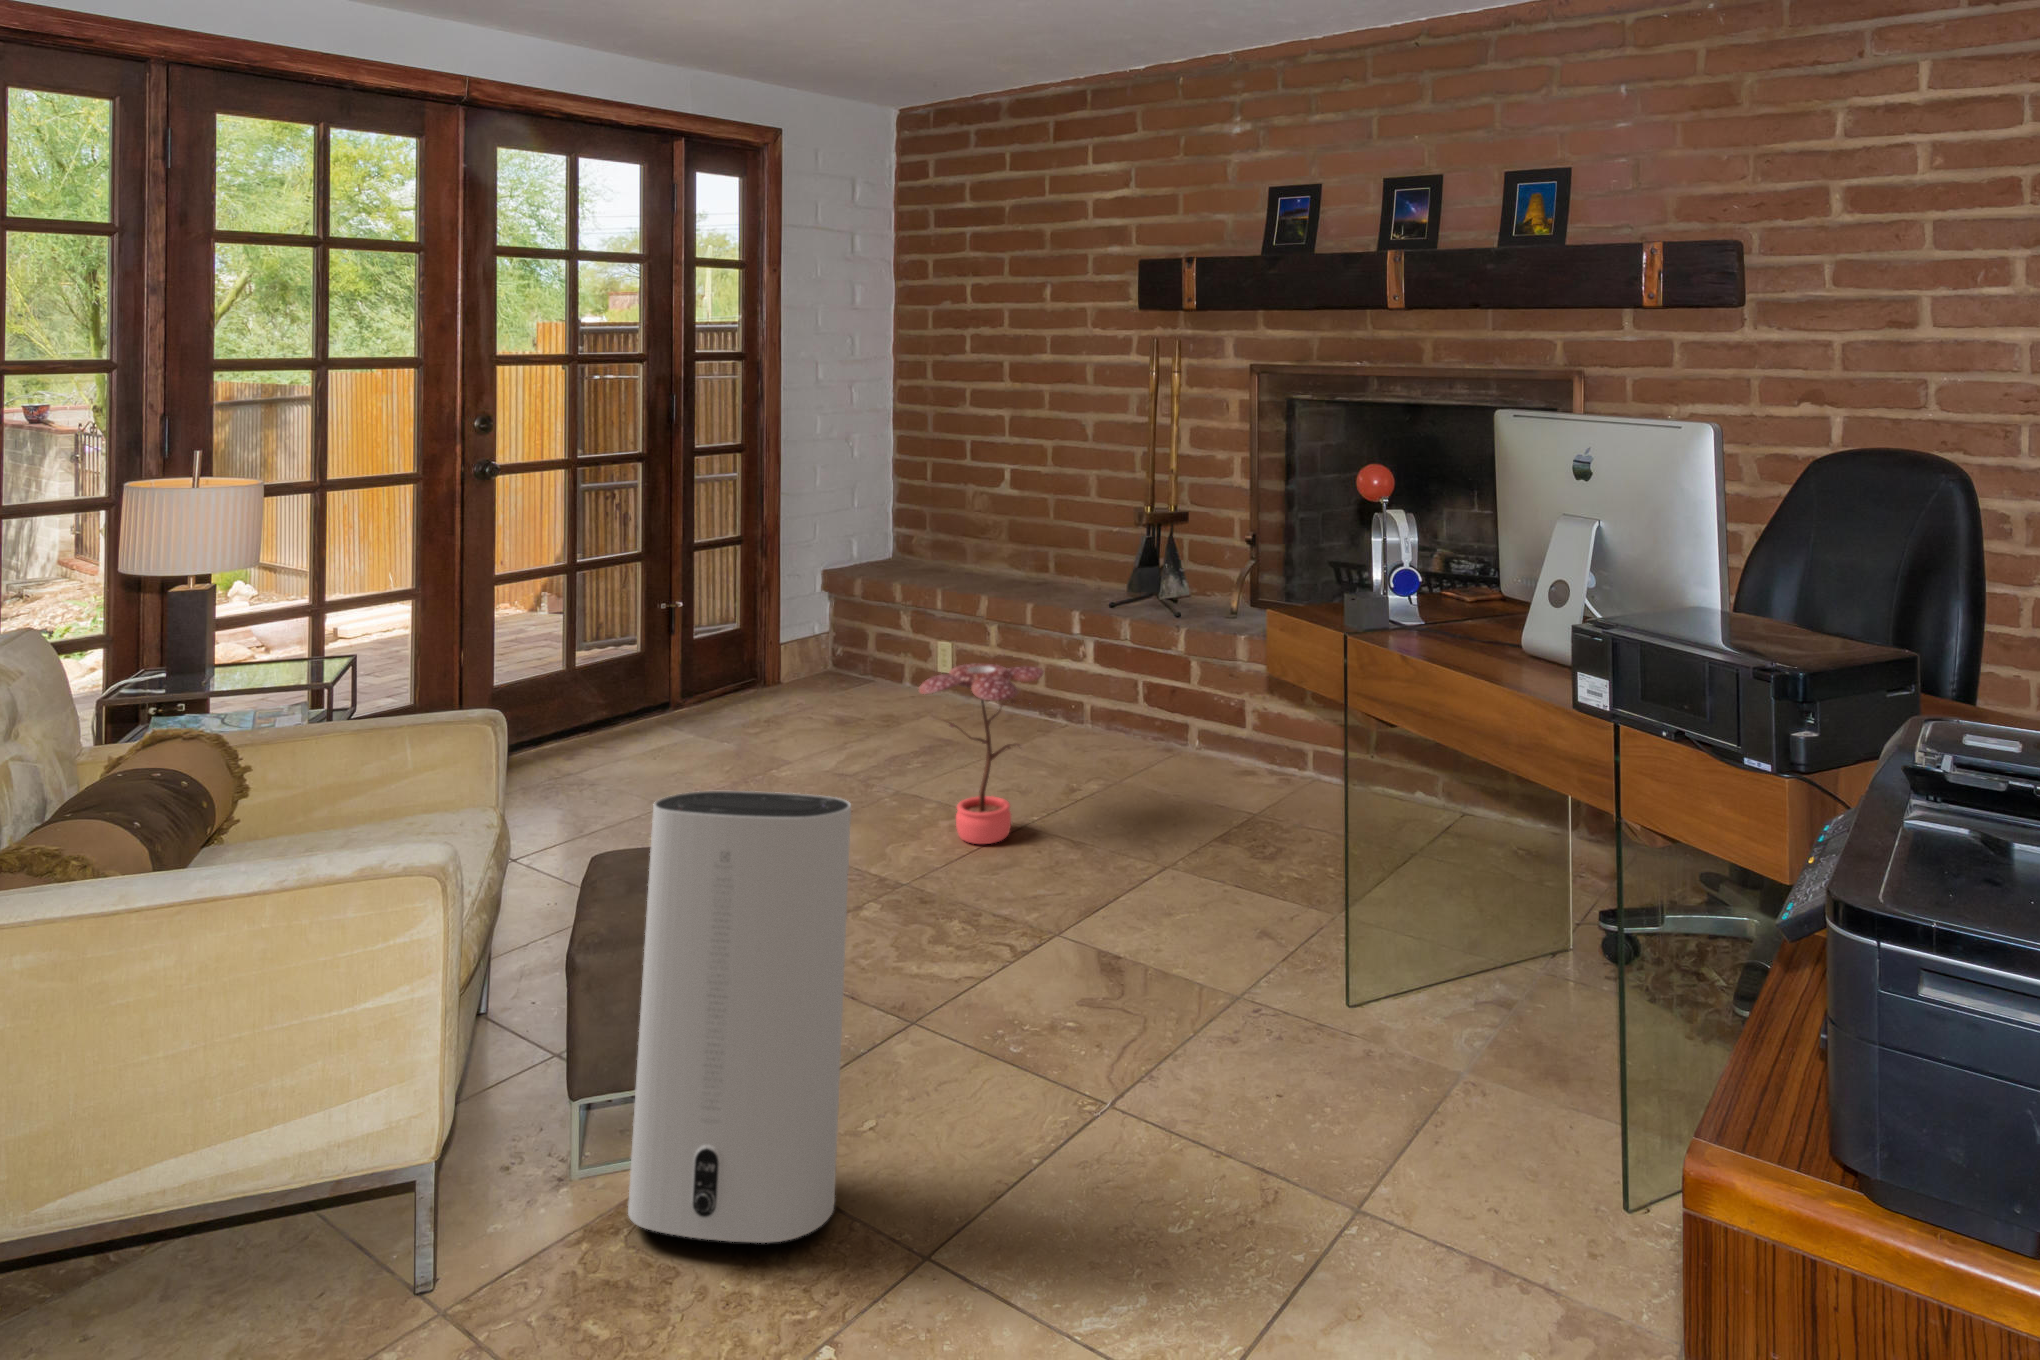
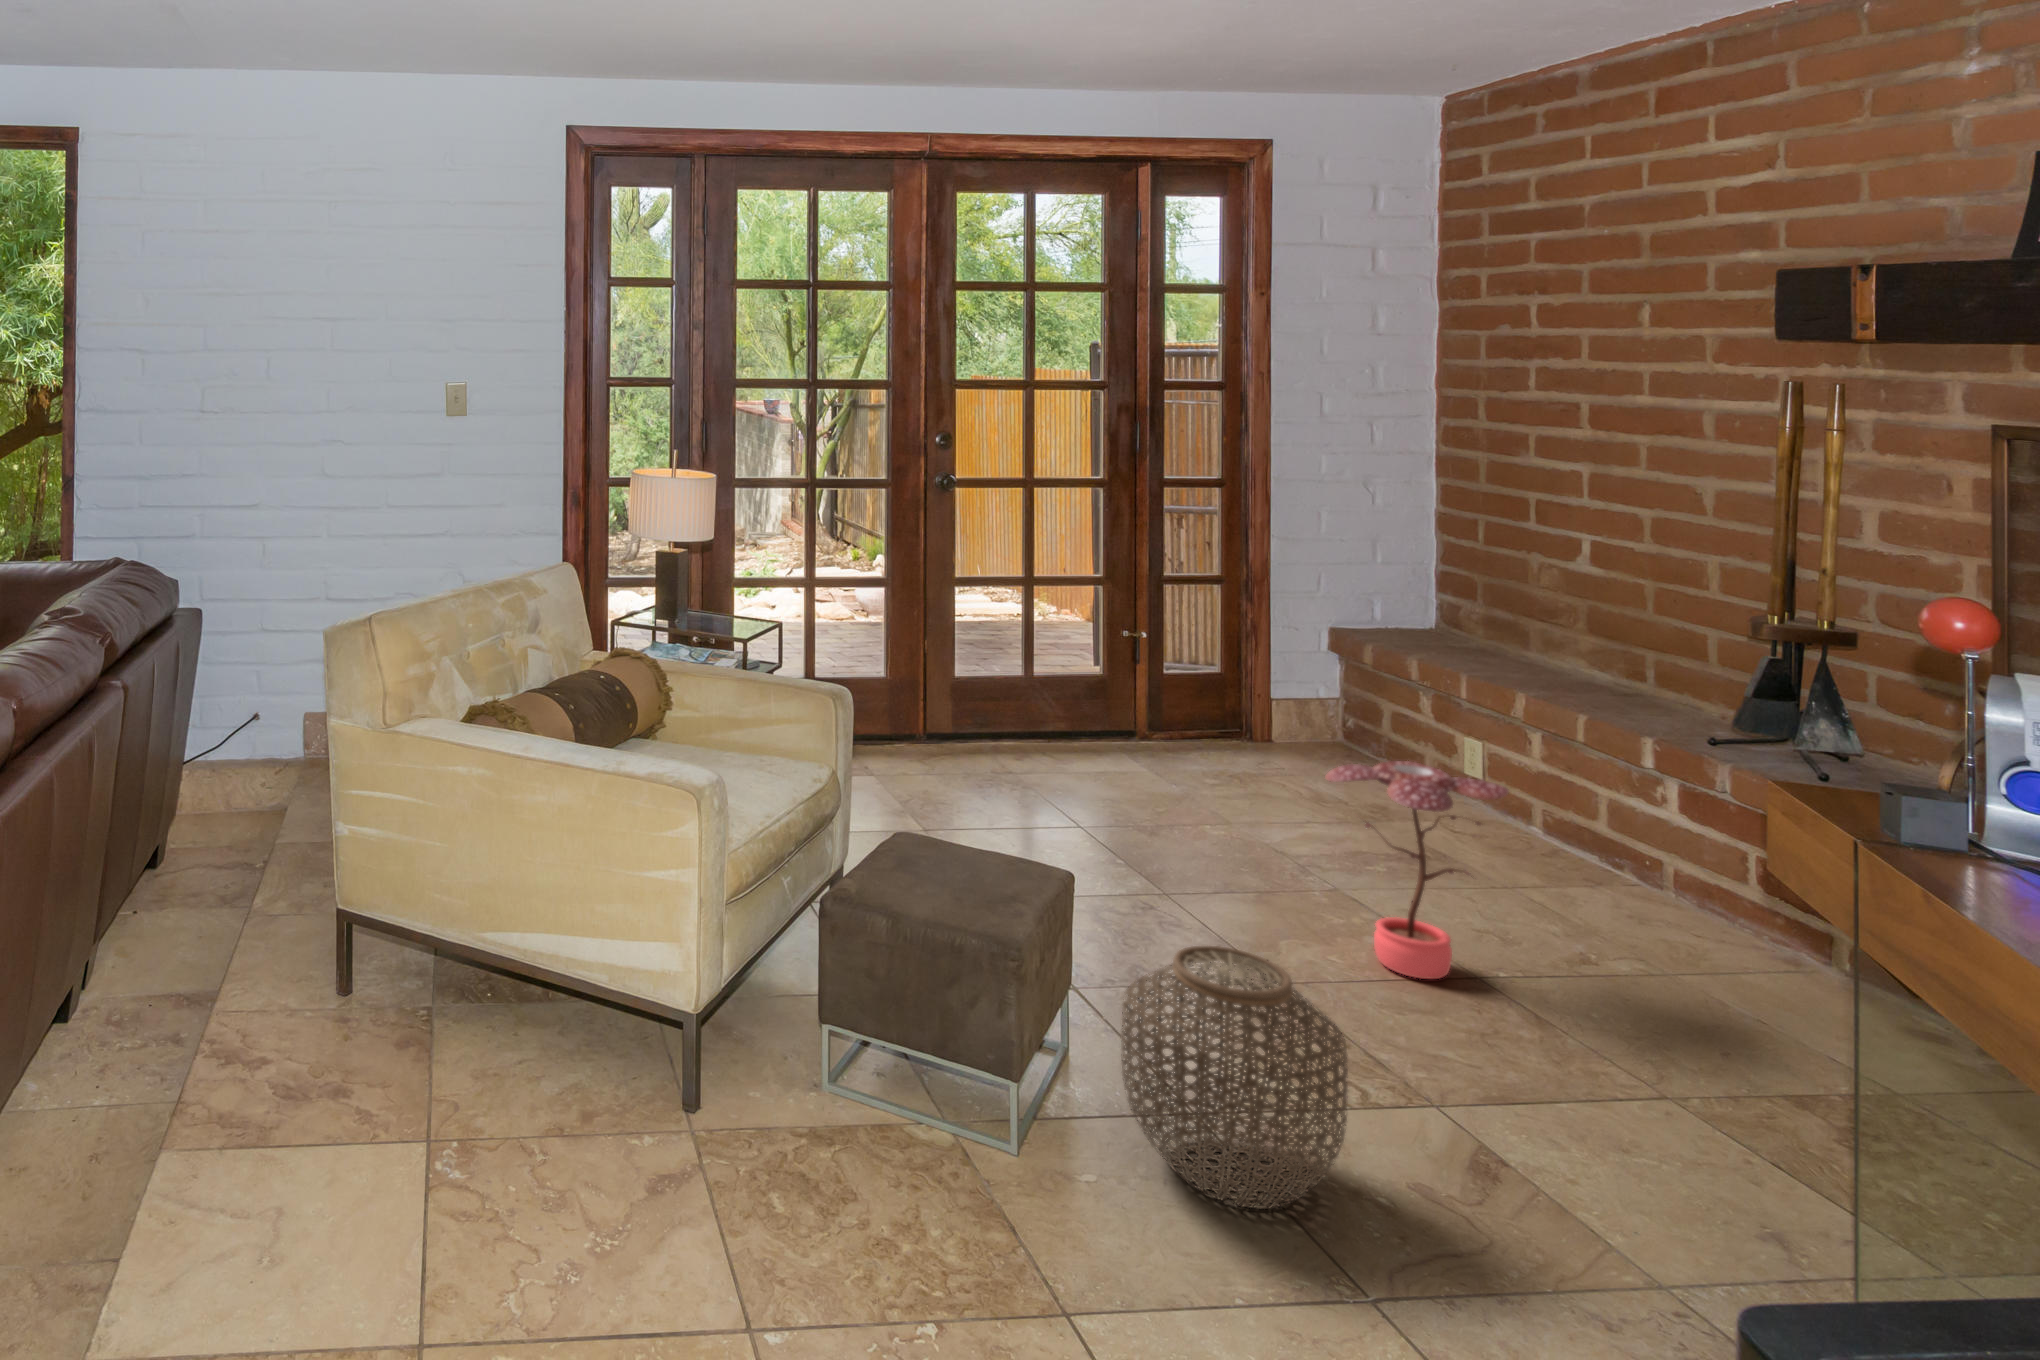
air purifier: present [628,791,851,1243] -> none [837,790,1052,1226]
woven basket: none [876,856,1061,1091] -> present [1121,946,1348,1209]

